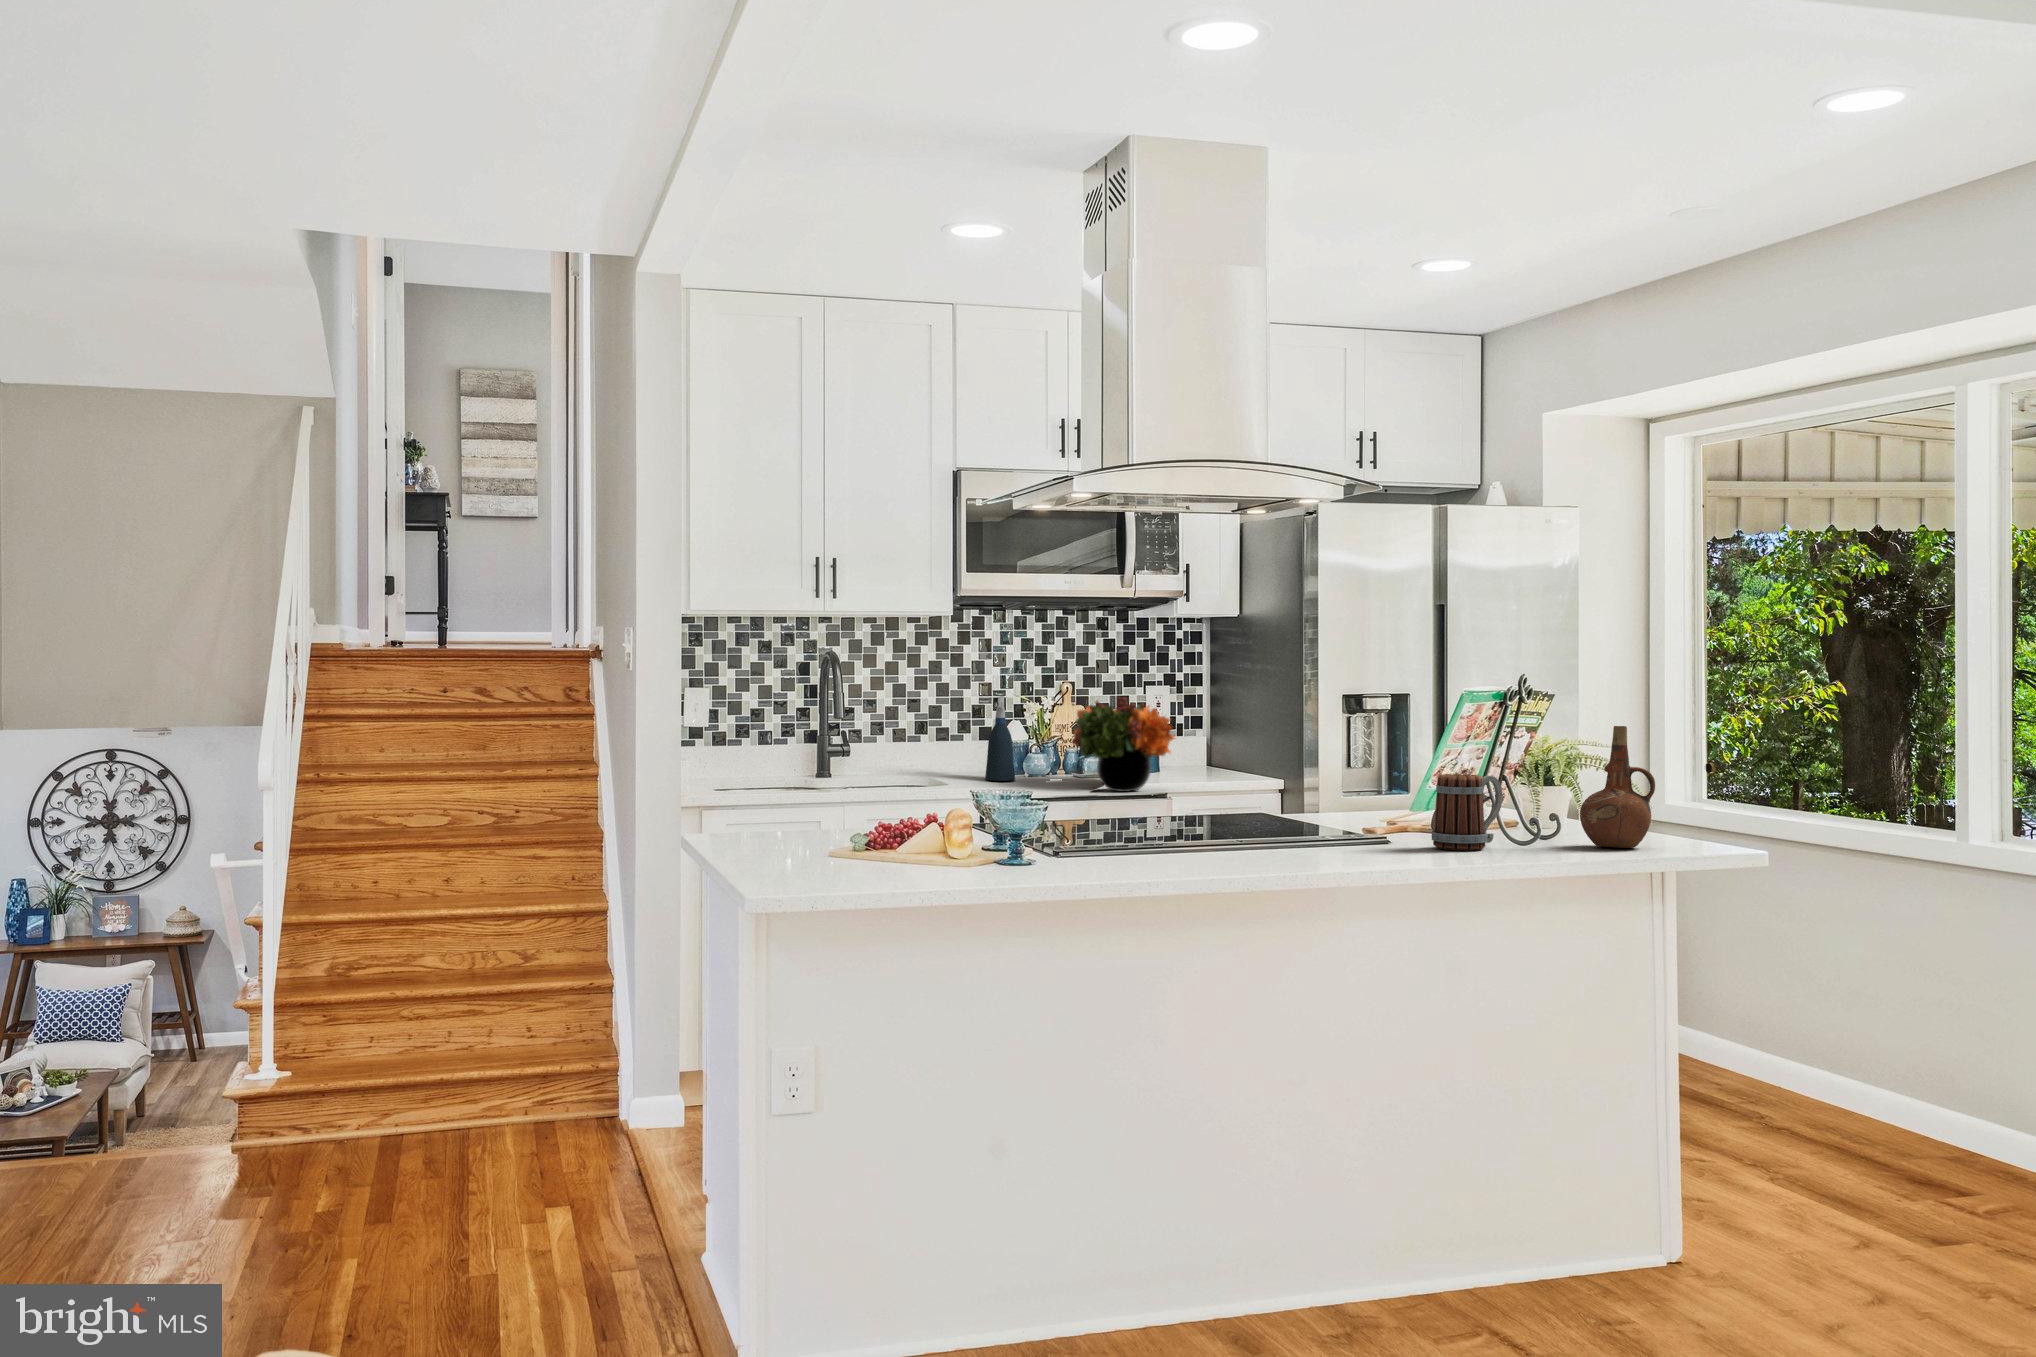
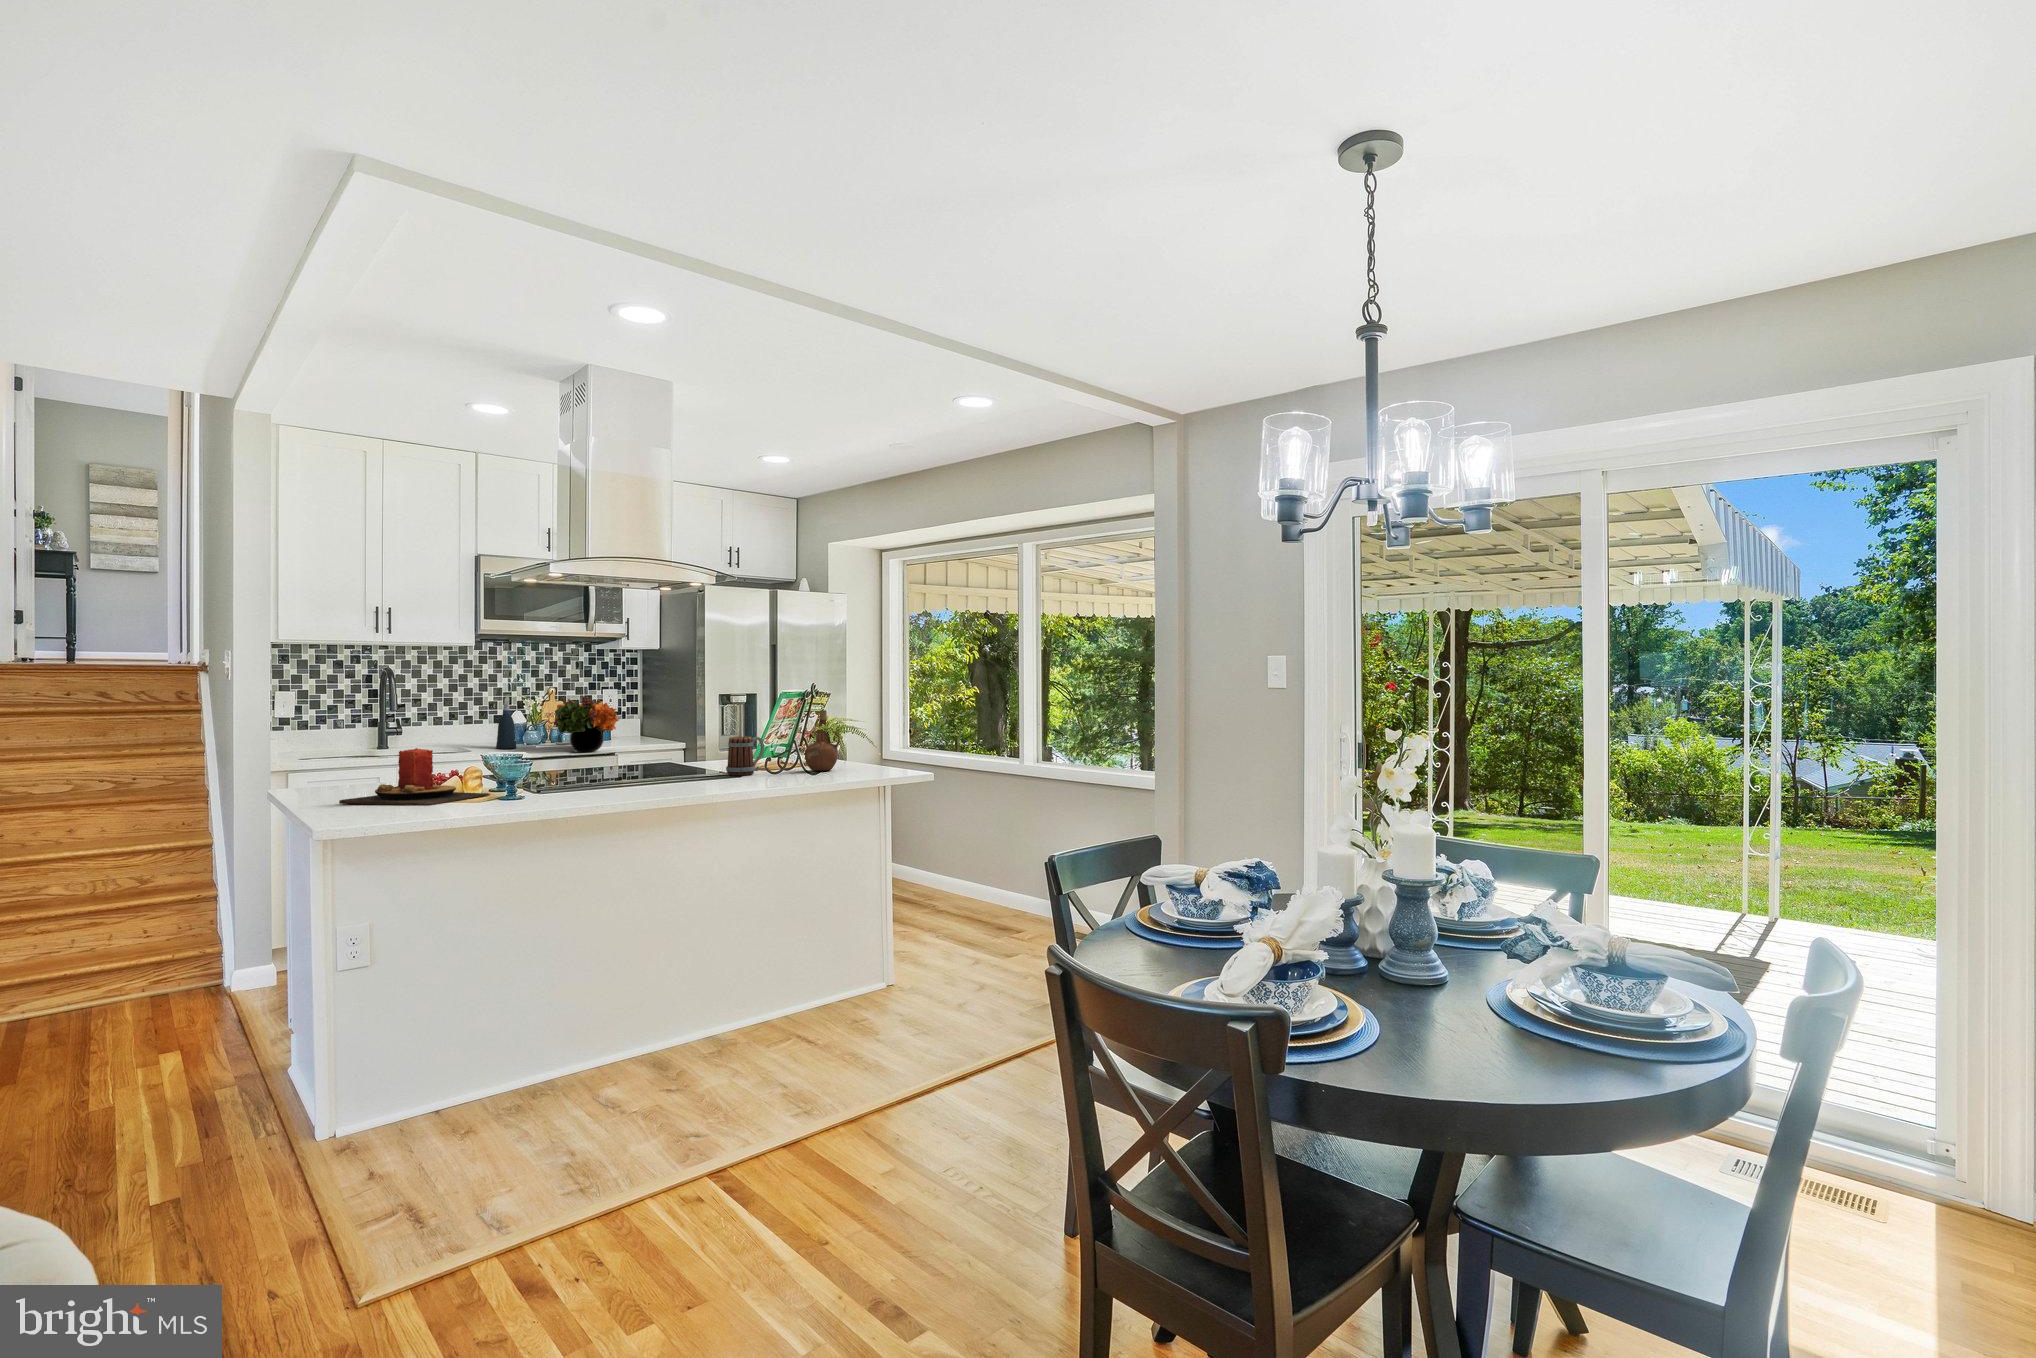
candle: none [811,778,1042,884] -> present [339,748,490,806]

